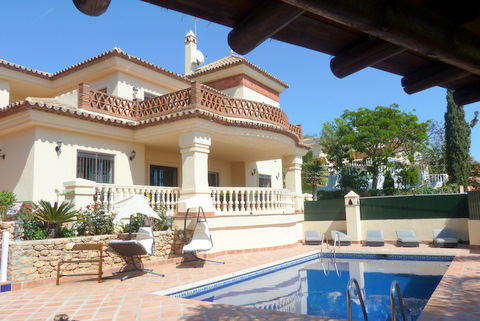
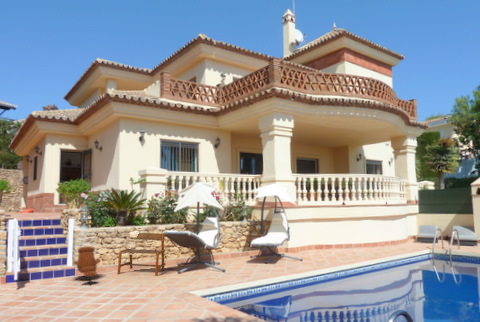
lounge chair: none [13,259,45,296] -> present [74,246,101,284]

